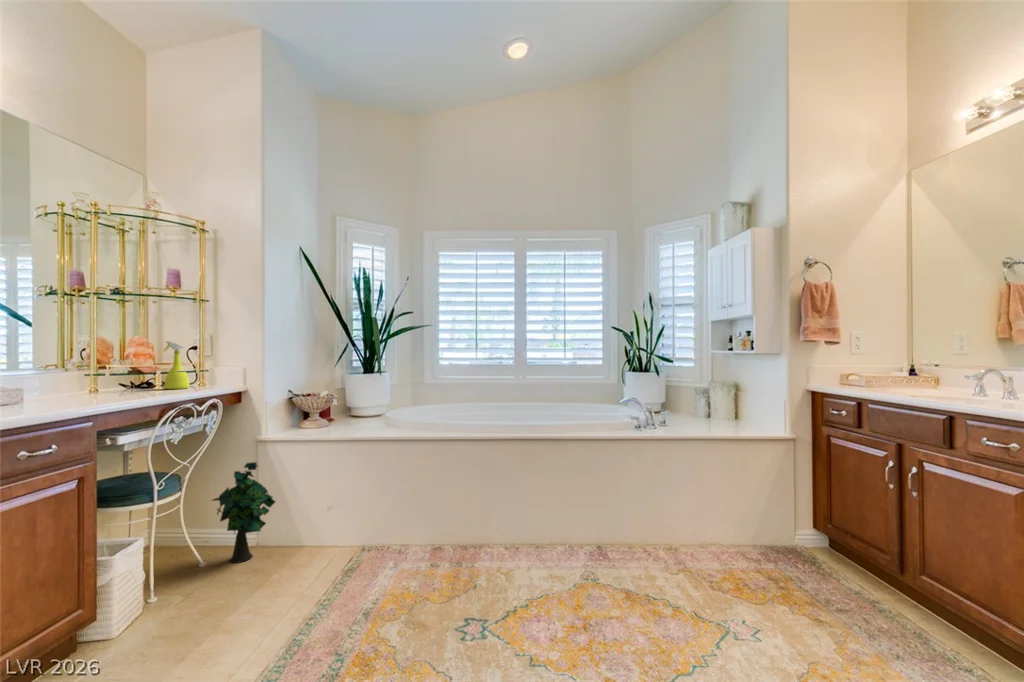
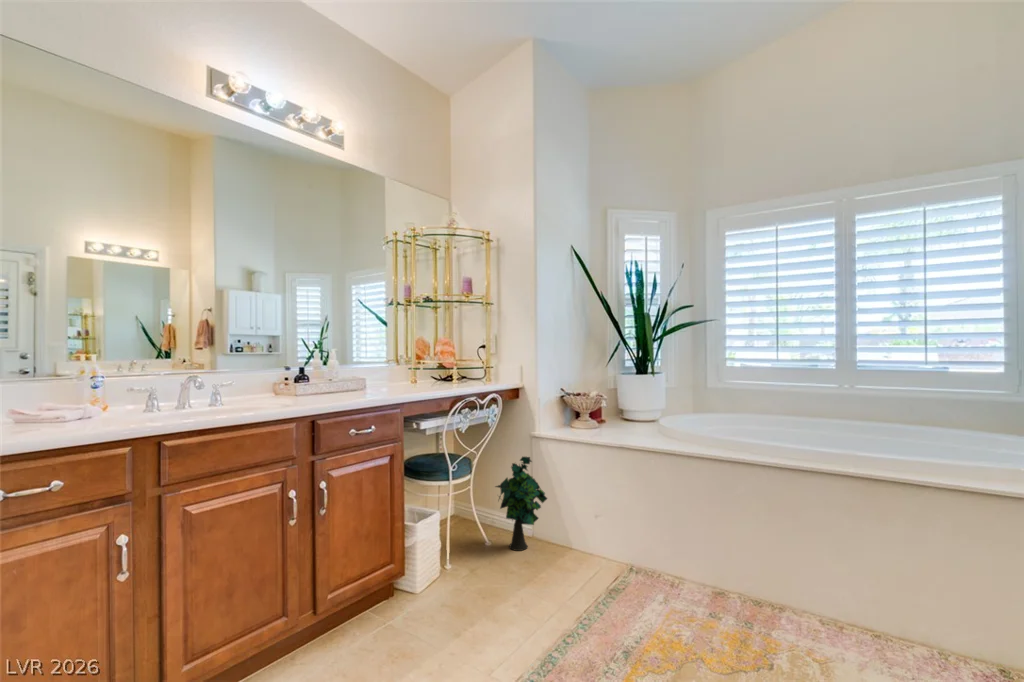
spray bottle: present [164,342,190,389] -> none [461,341,480,383]

